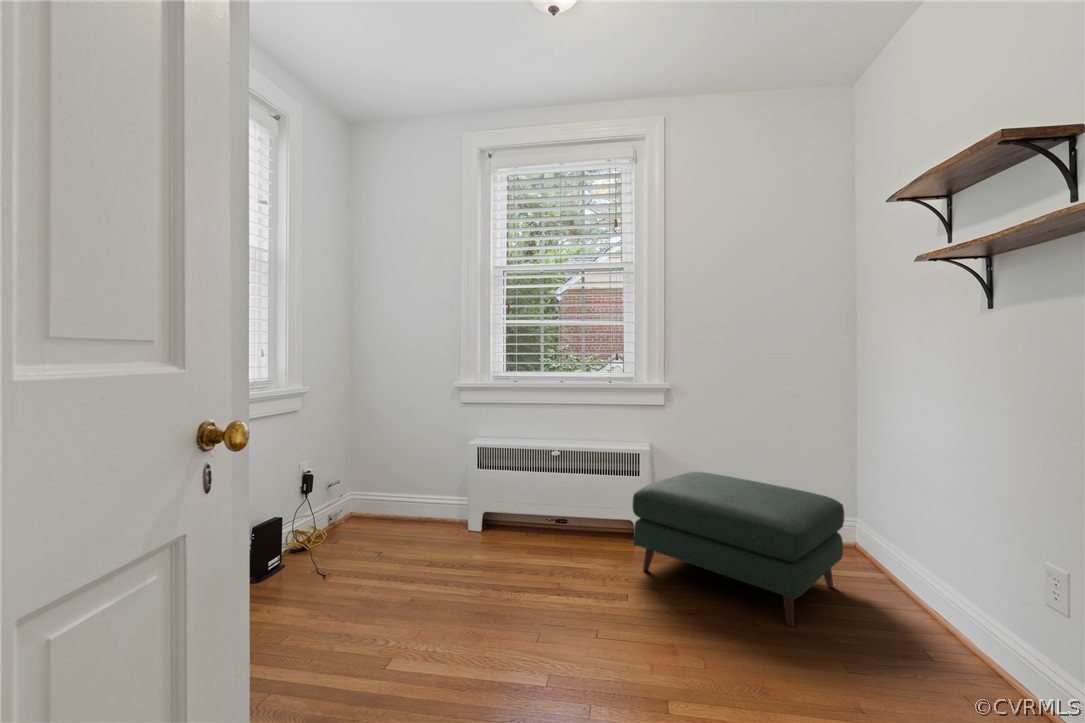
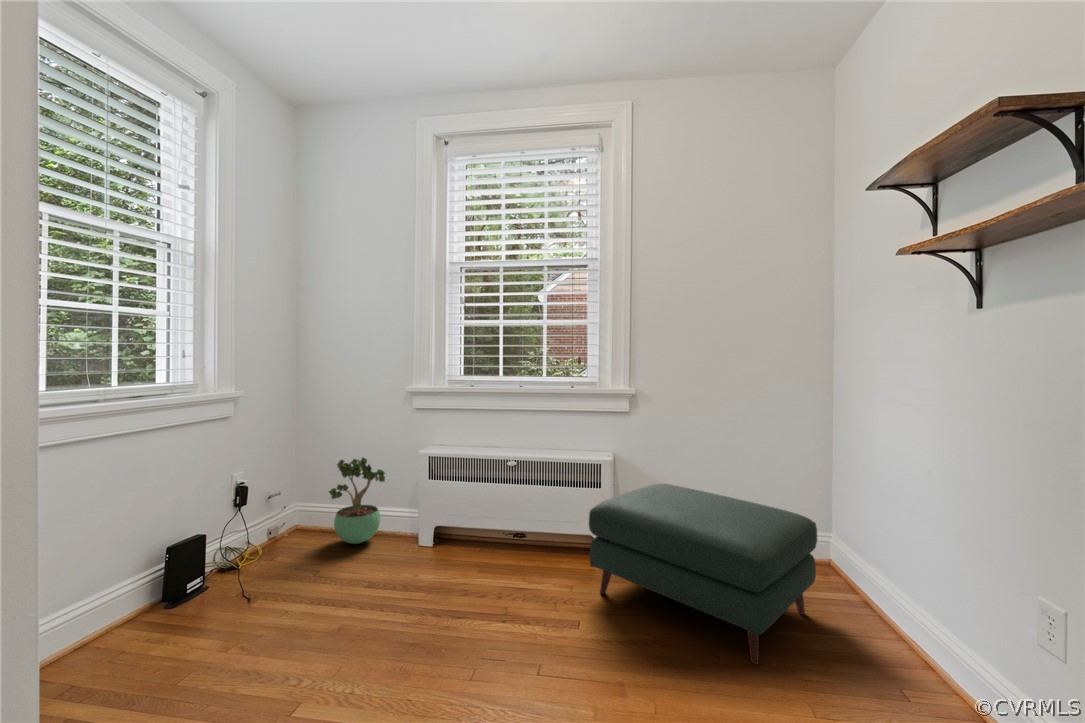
potted plant: none [384,449,437,529] -> present [329,457,385,544]

